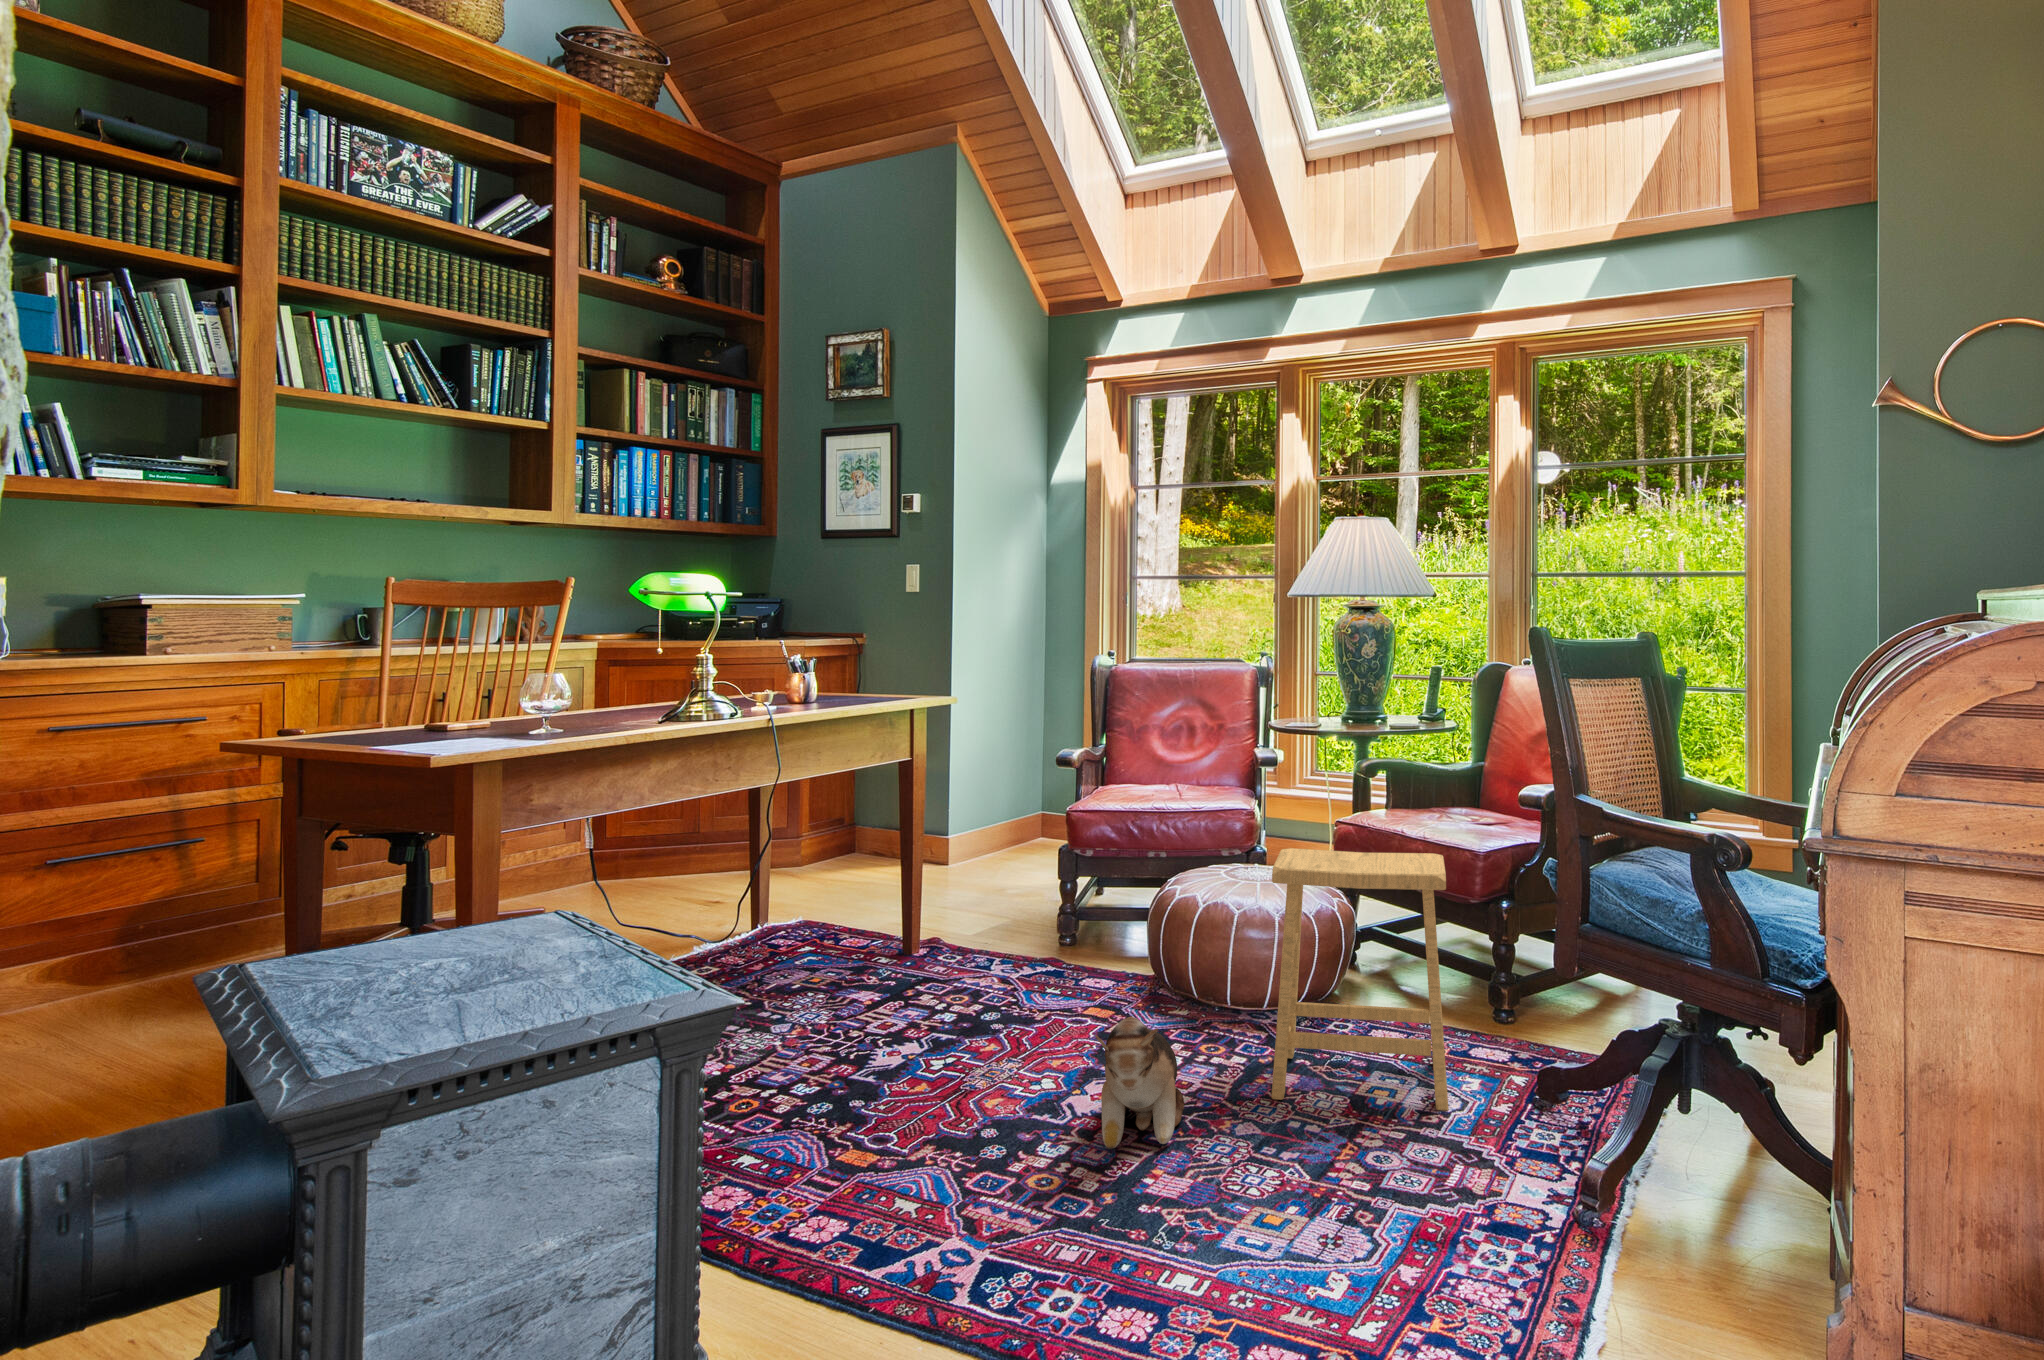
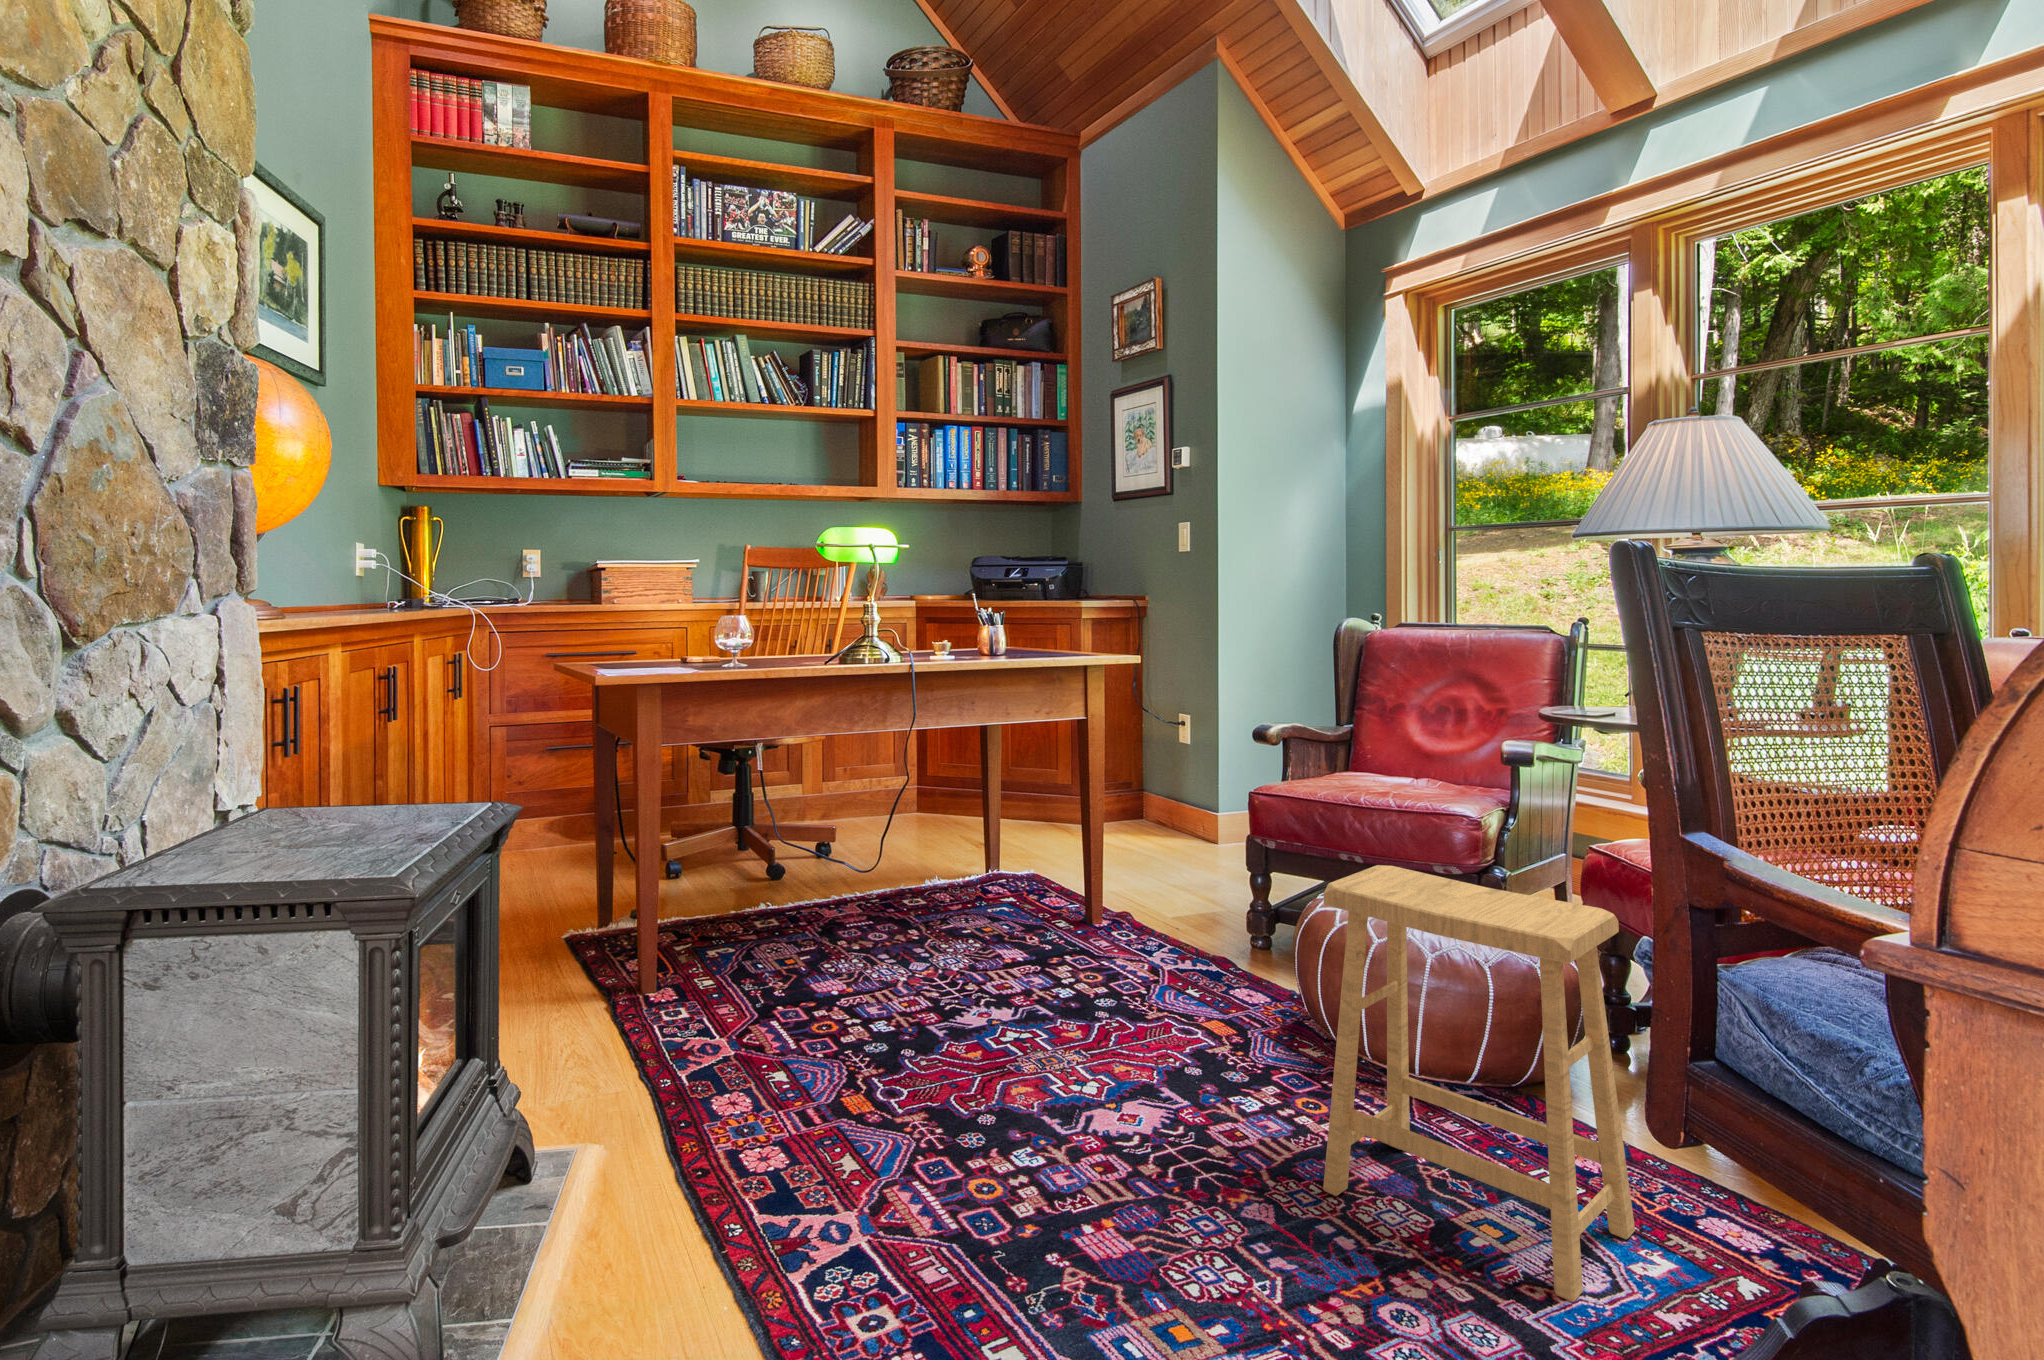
plush toy: present [1095,1016,1184,1148] -> none [1037,1027,1214,1195]

